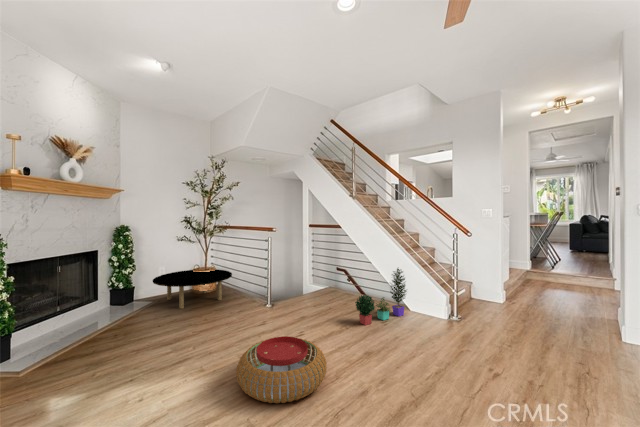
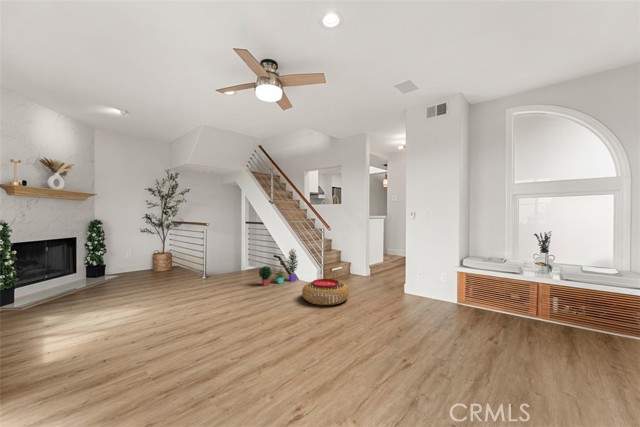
coffee table: present [153,269,232,309] -> none [119,254,182,280]
pouf: present [236,336,327,403] -> present [302,279,349,305]

